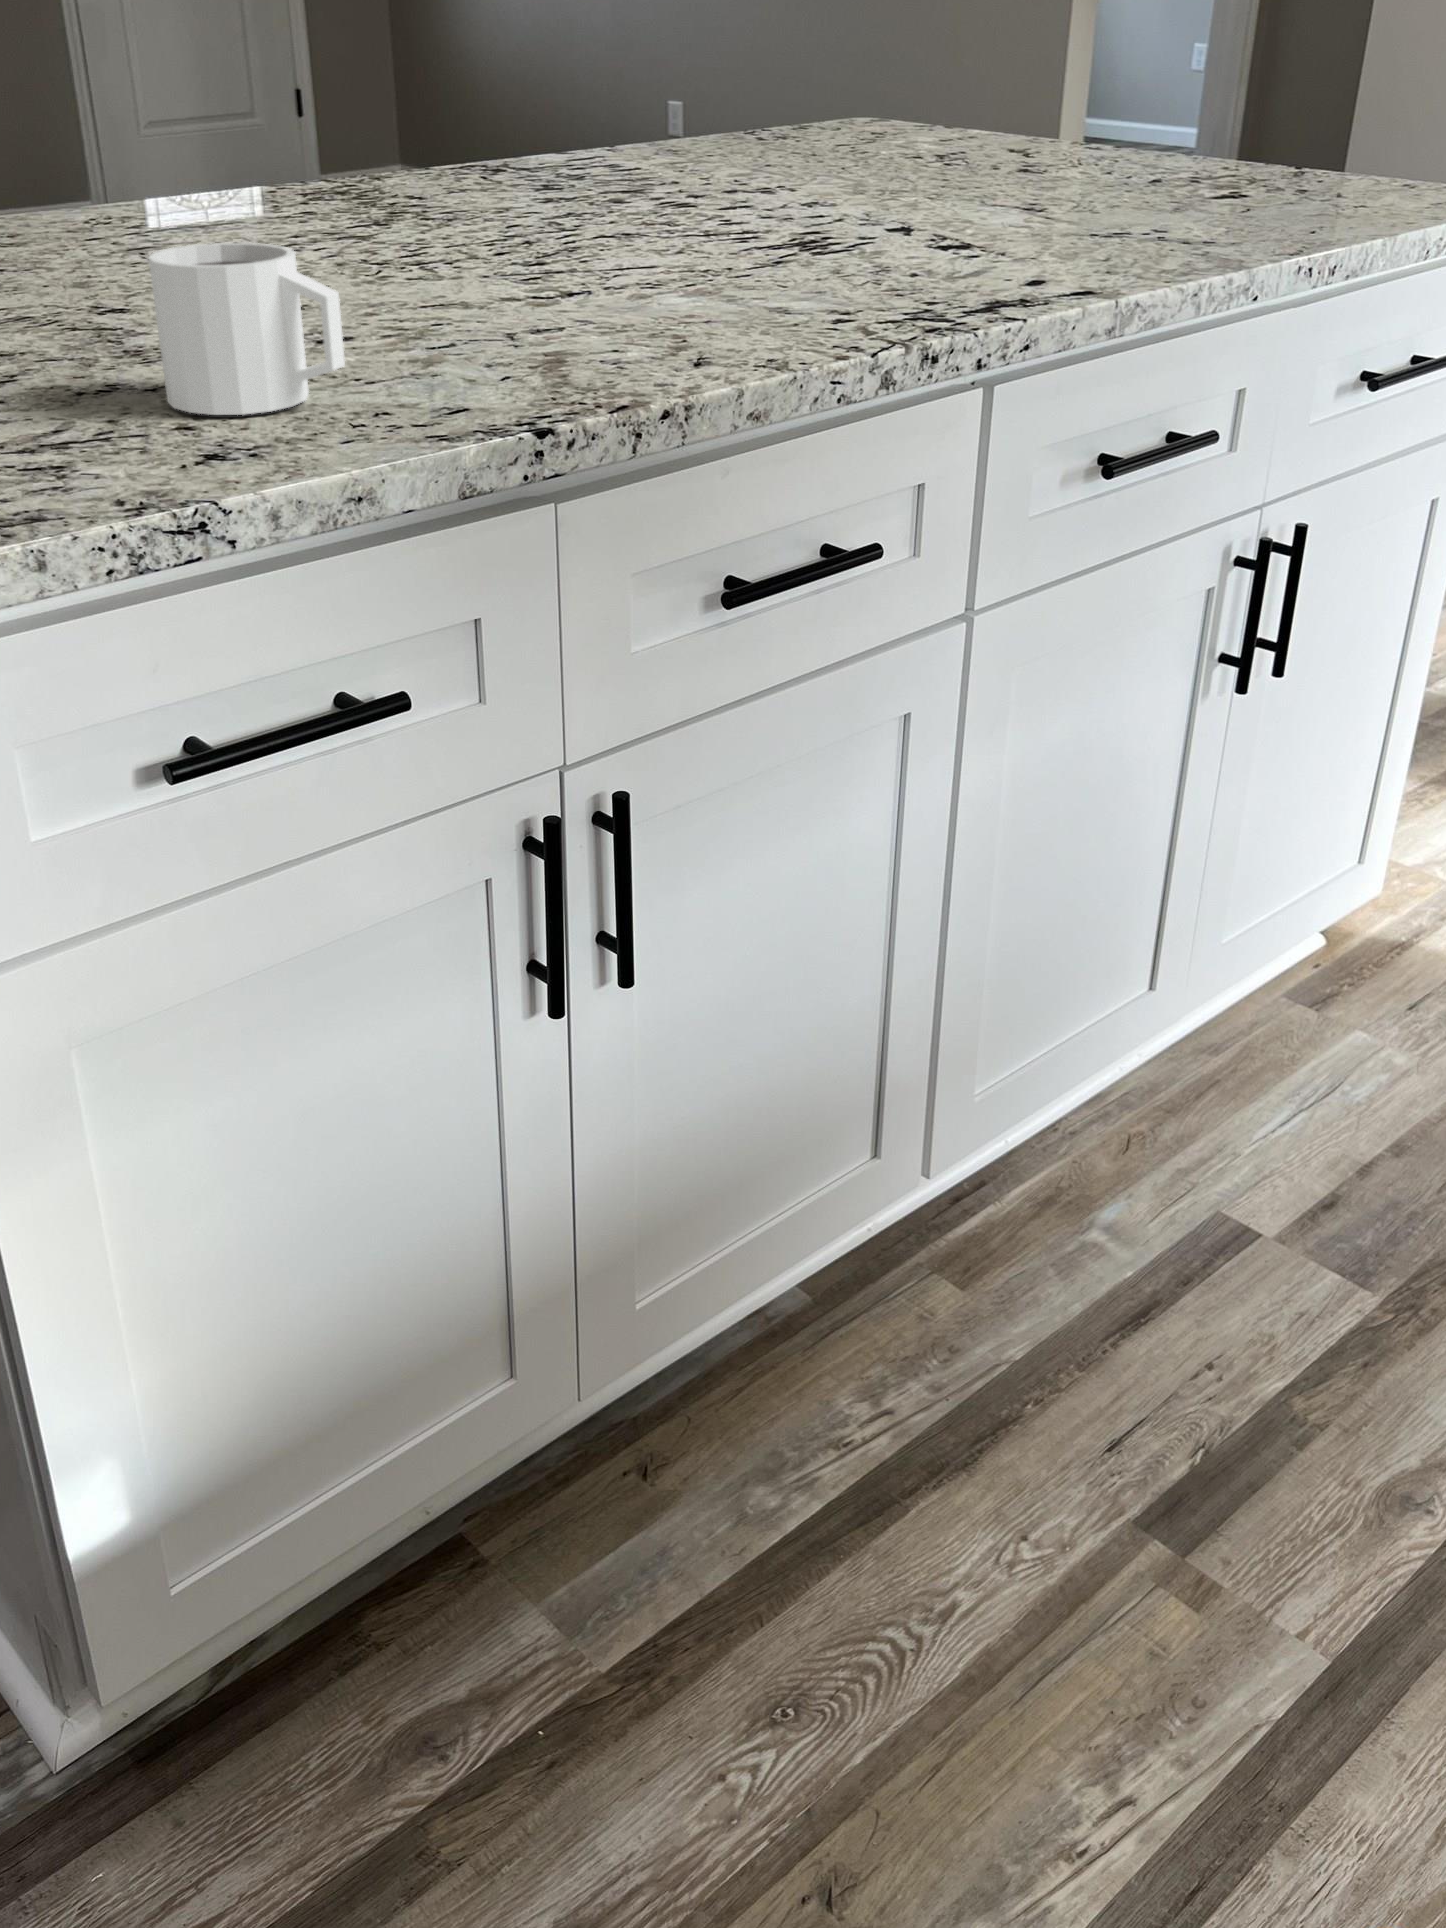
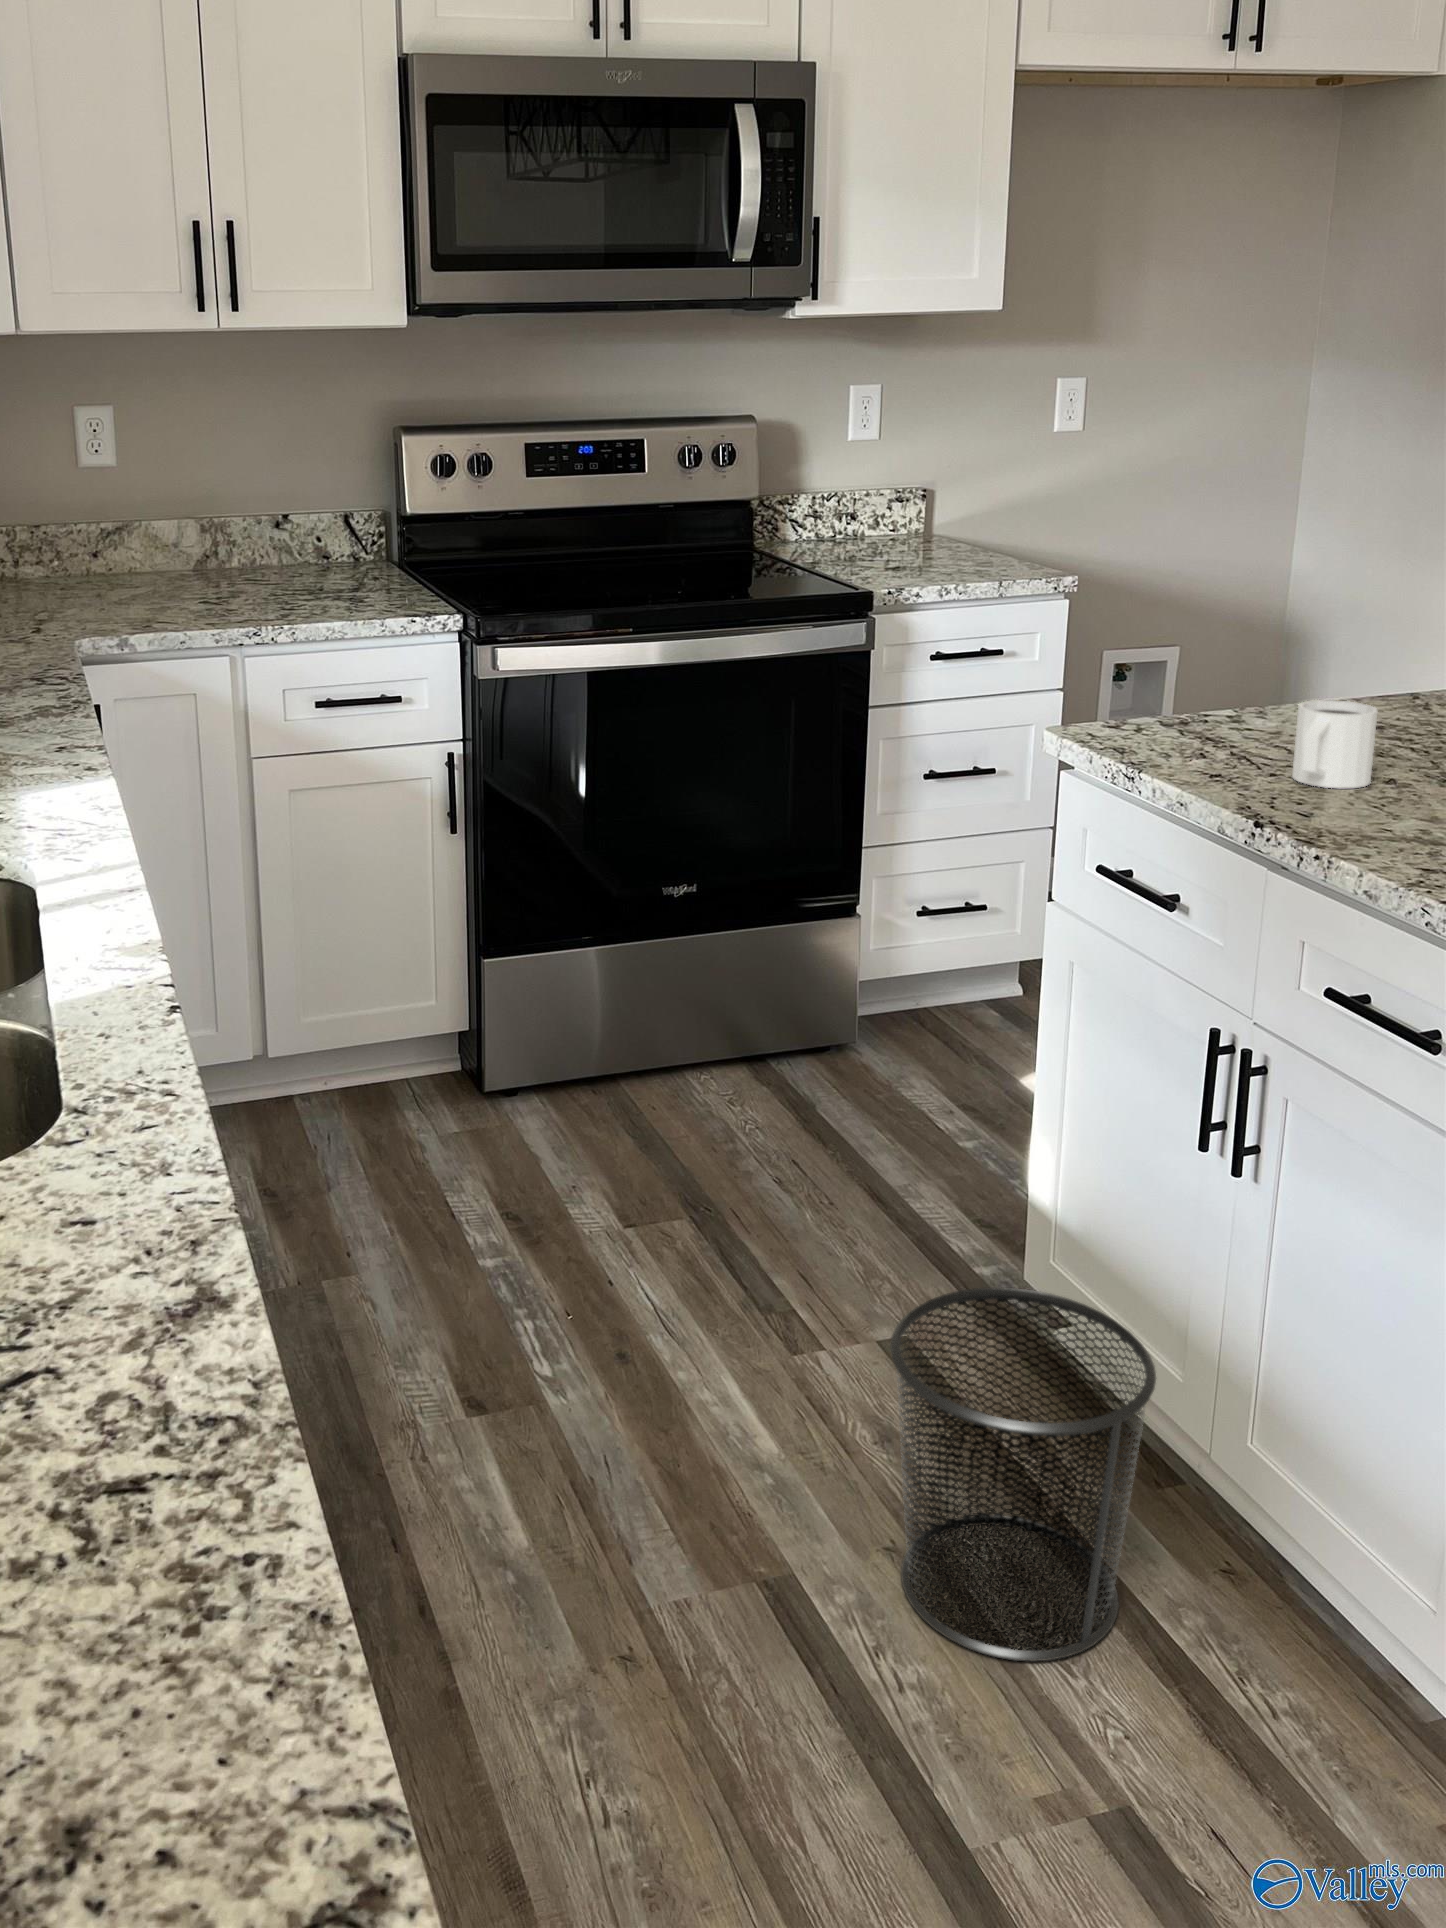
waste bin: none [630,1261,1073,1868] -> present [890,1287,1156,1661]

